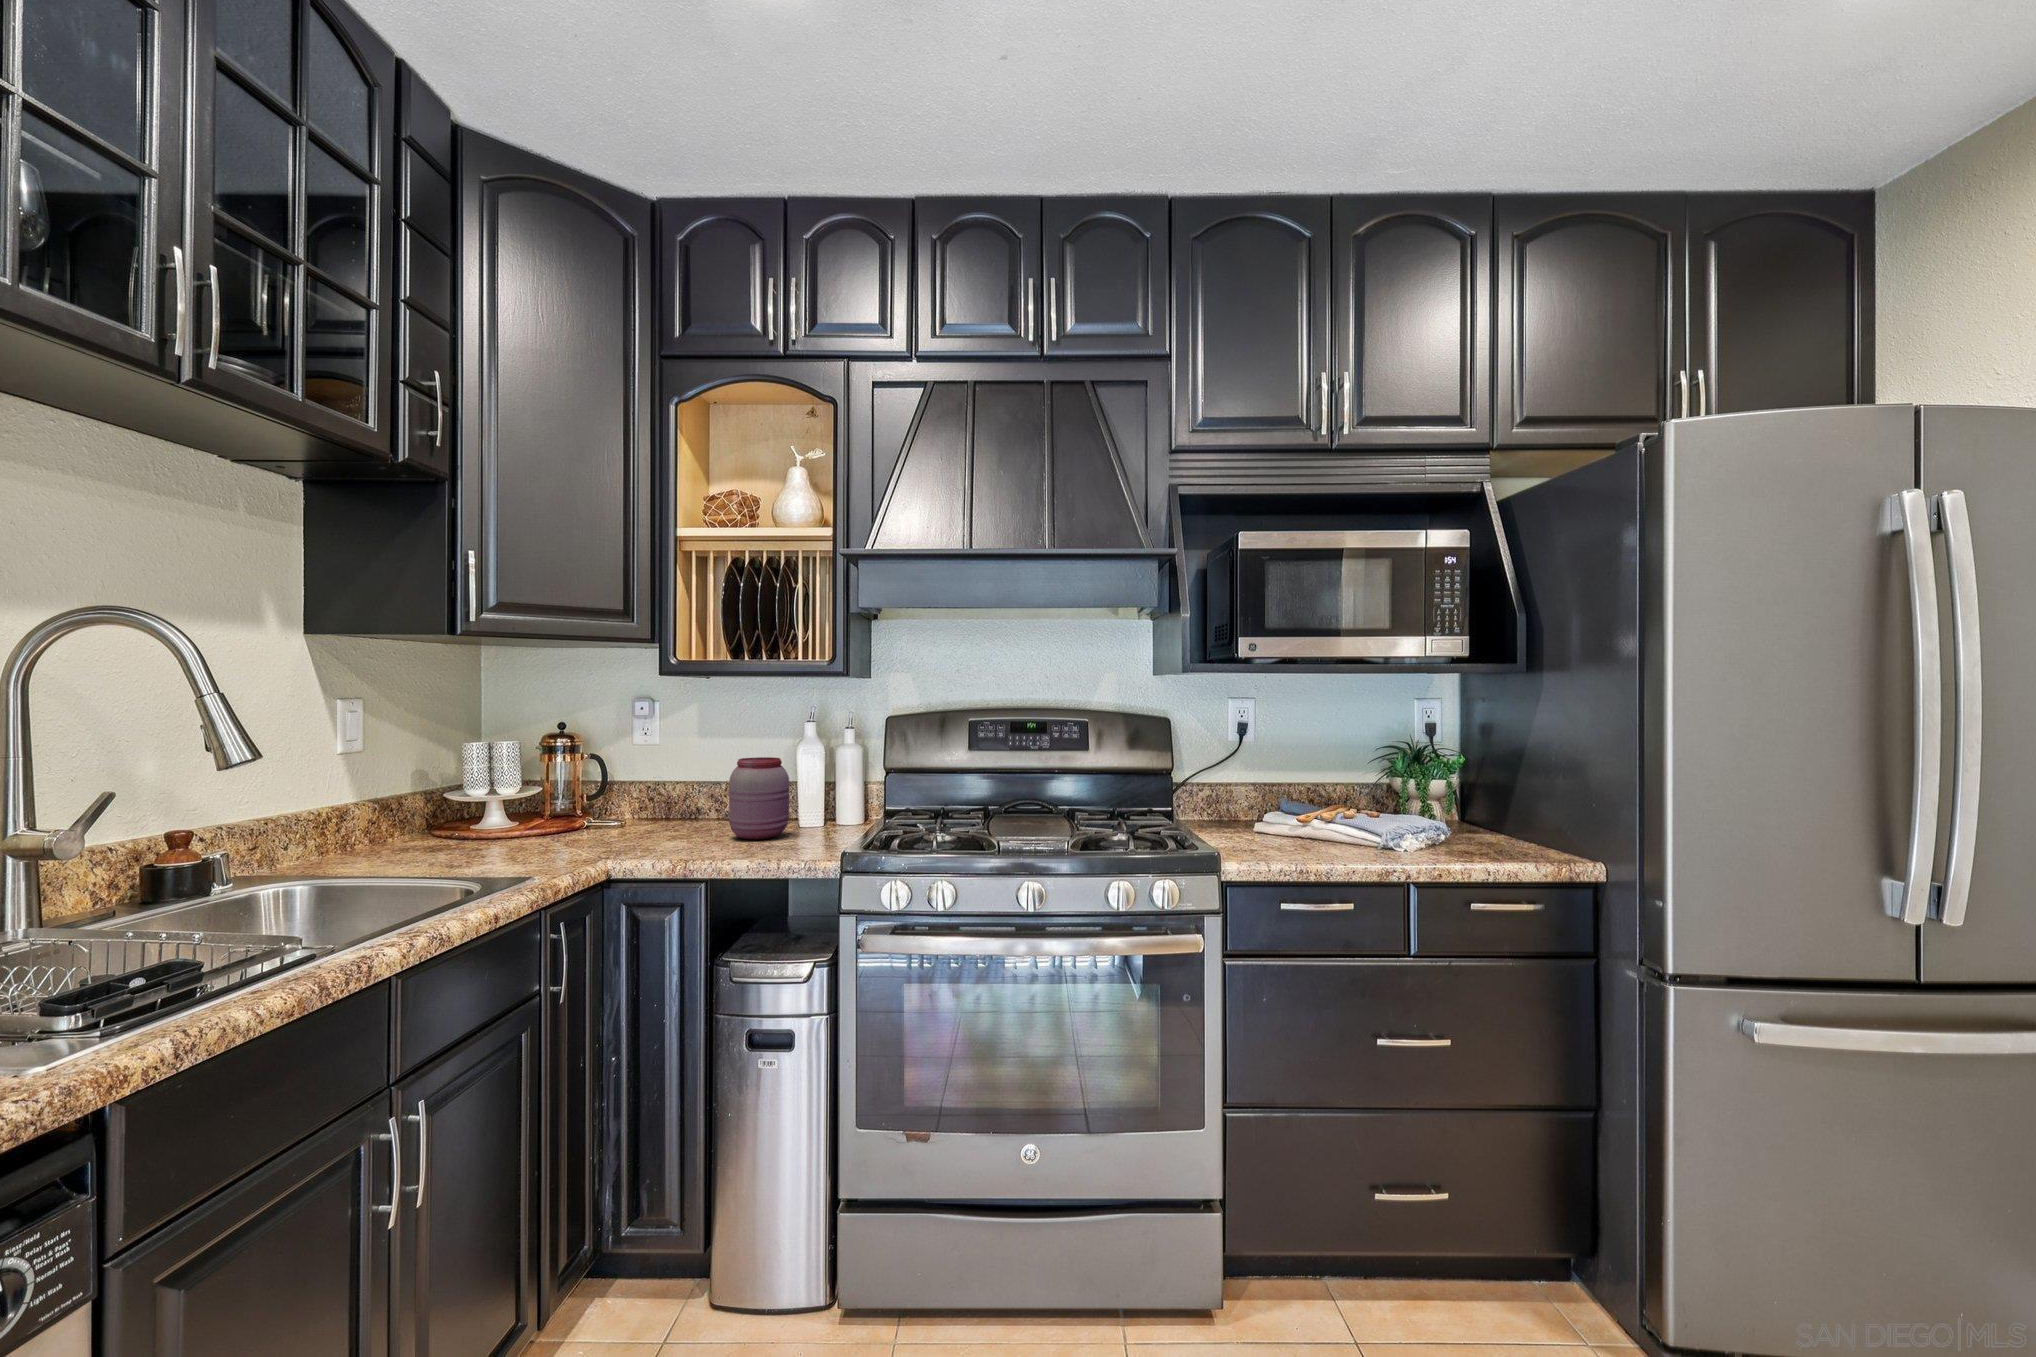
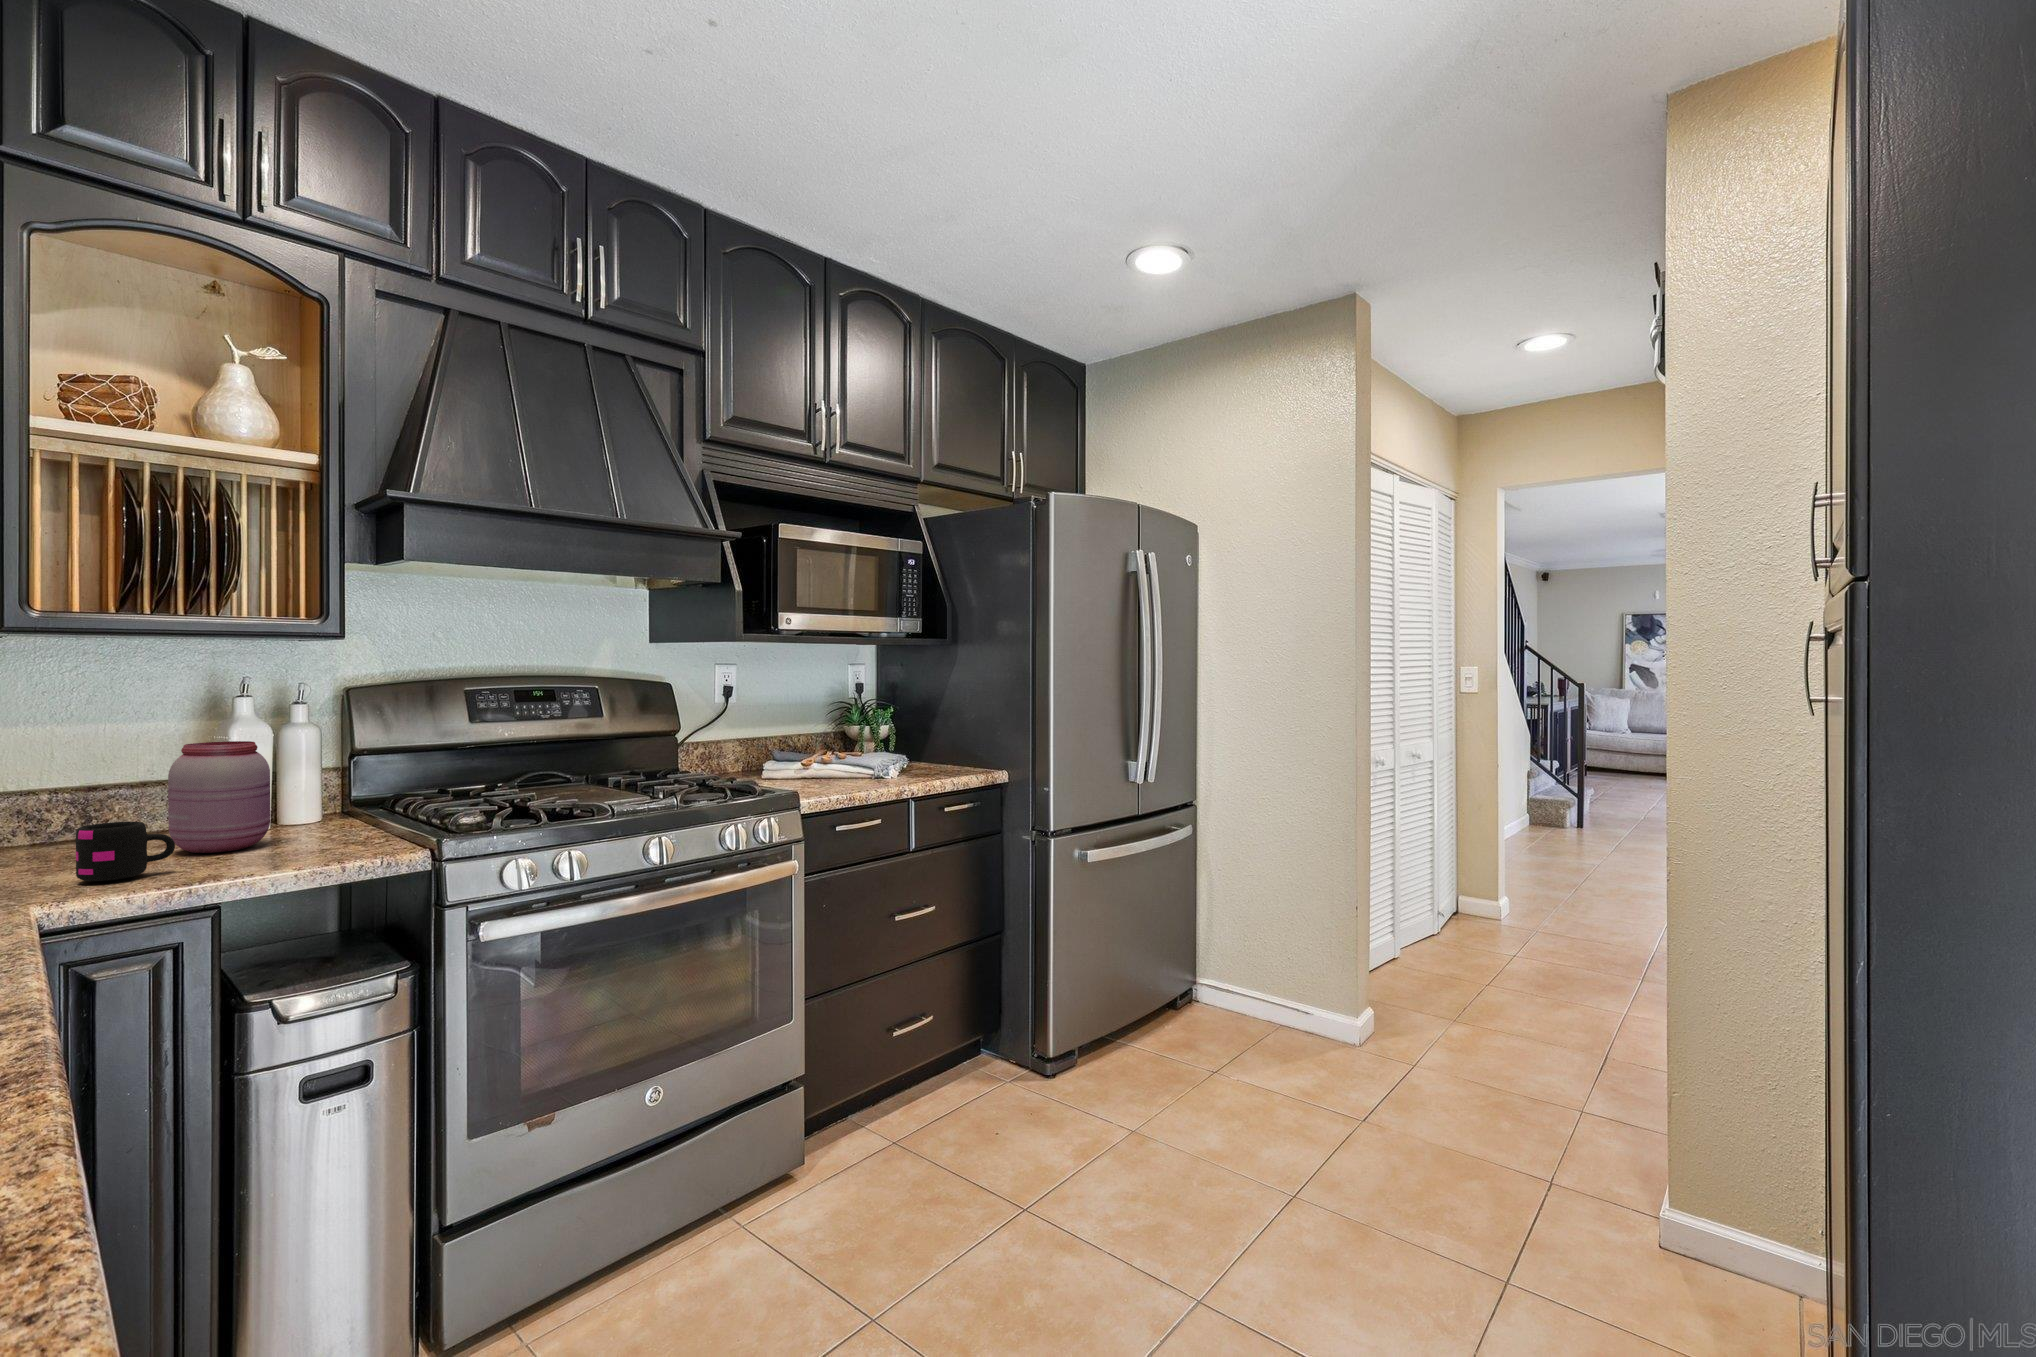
mug: none [642,810,694,851] -> present [76,822,175,881]

